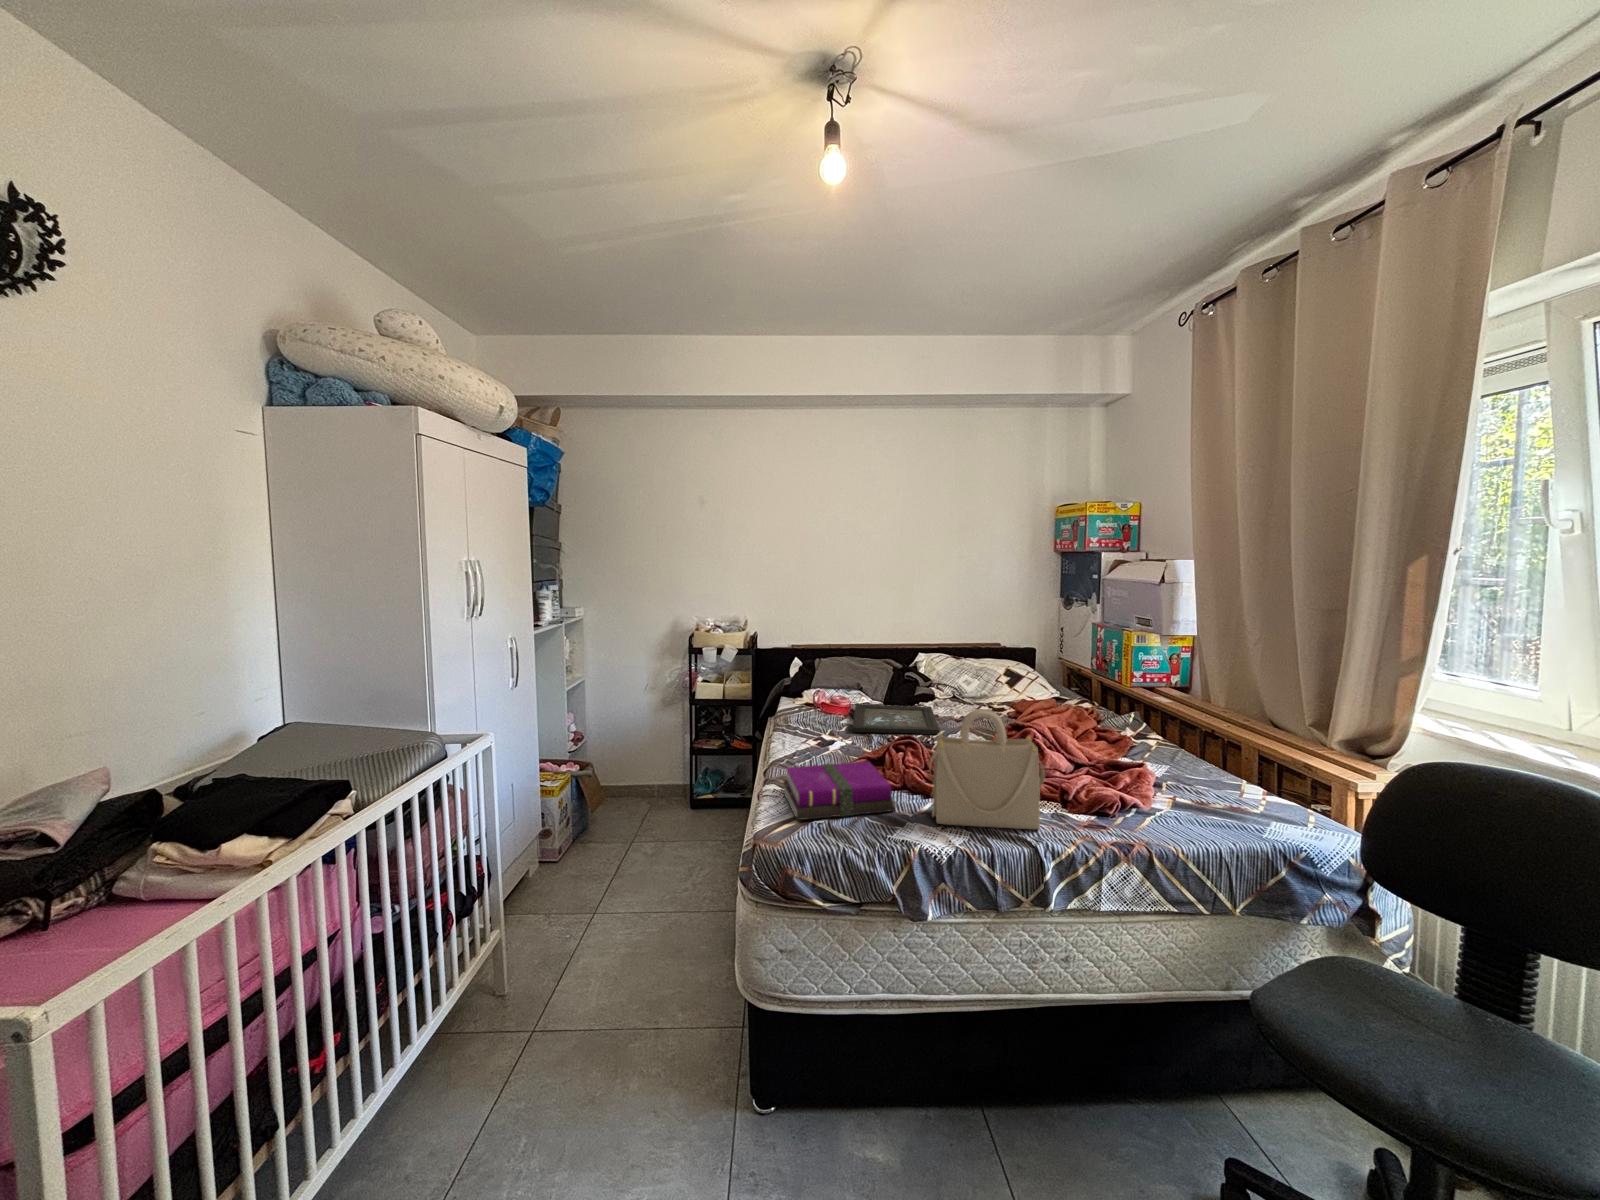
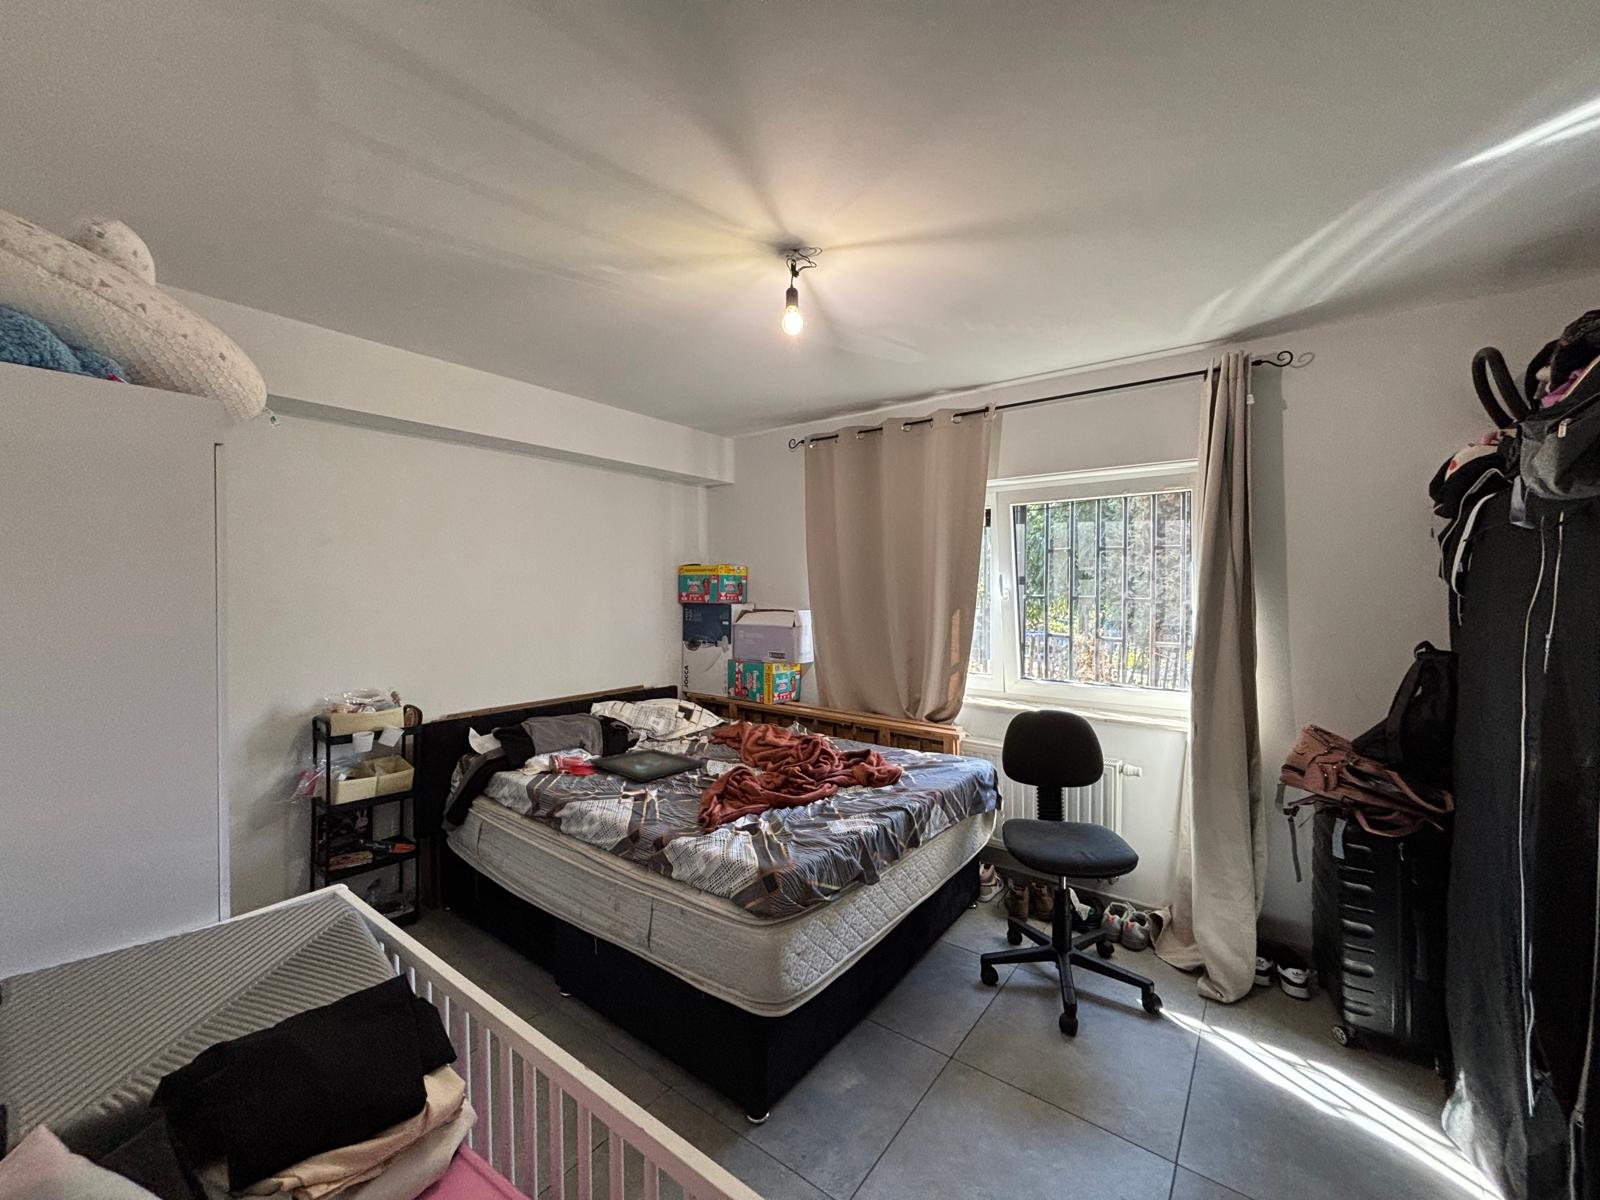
handbag: present [929,709,1045,829] -> none [817,725,884,815]
notebook: present [783,762,896,820] -> none [707,791,804,848]

